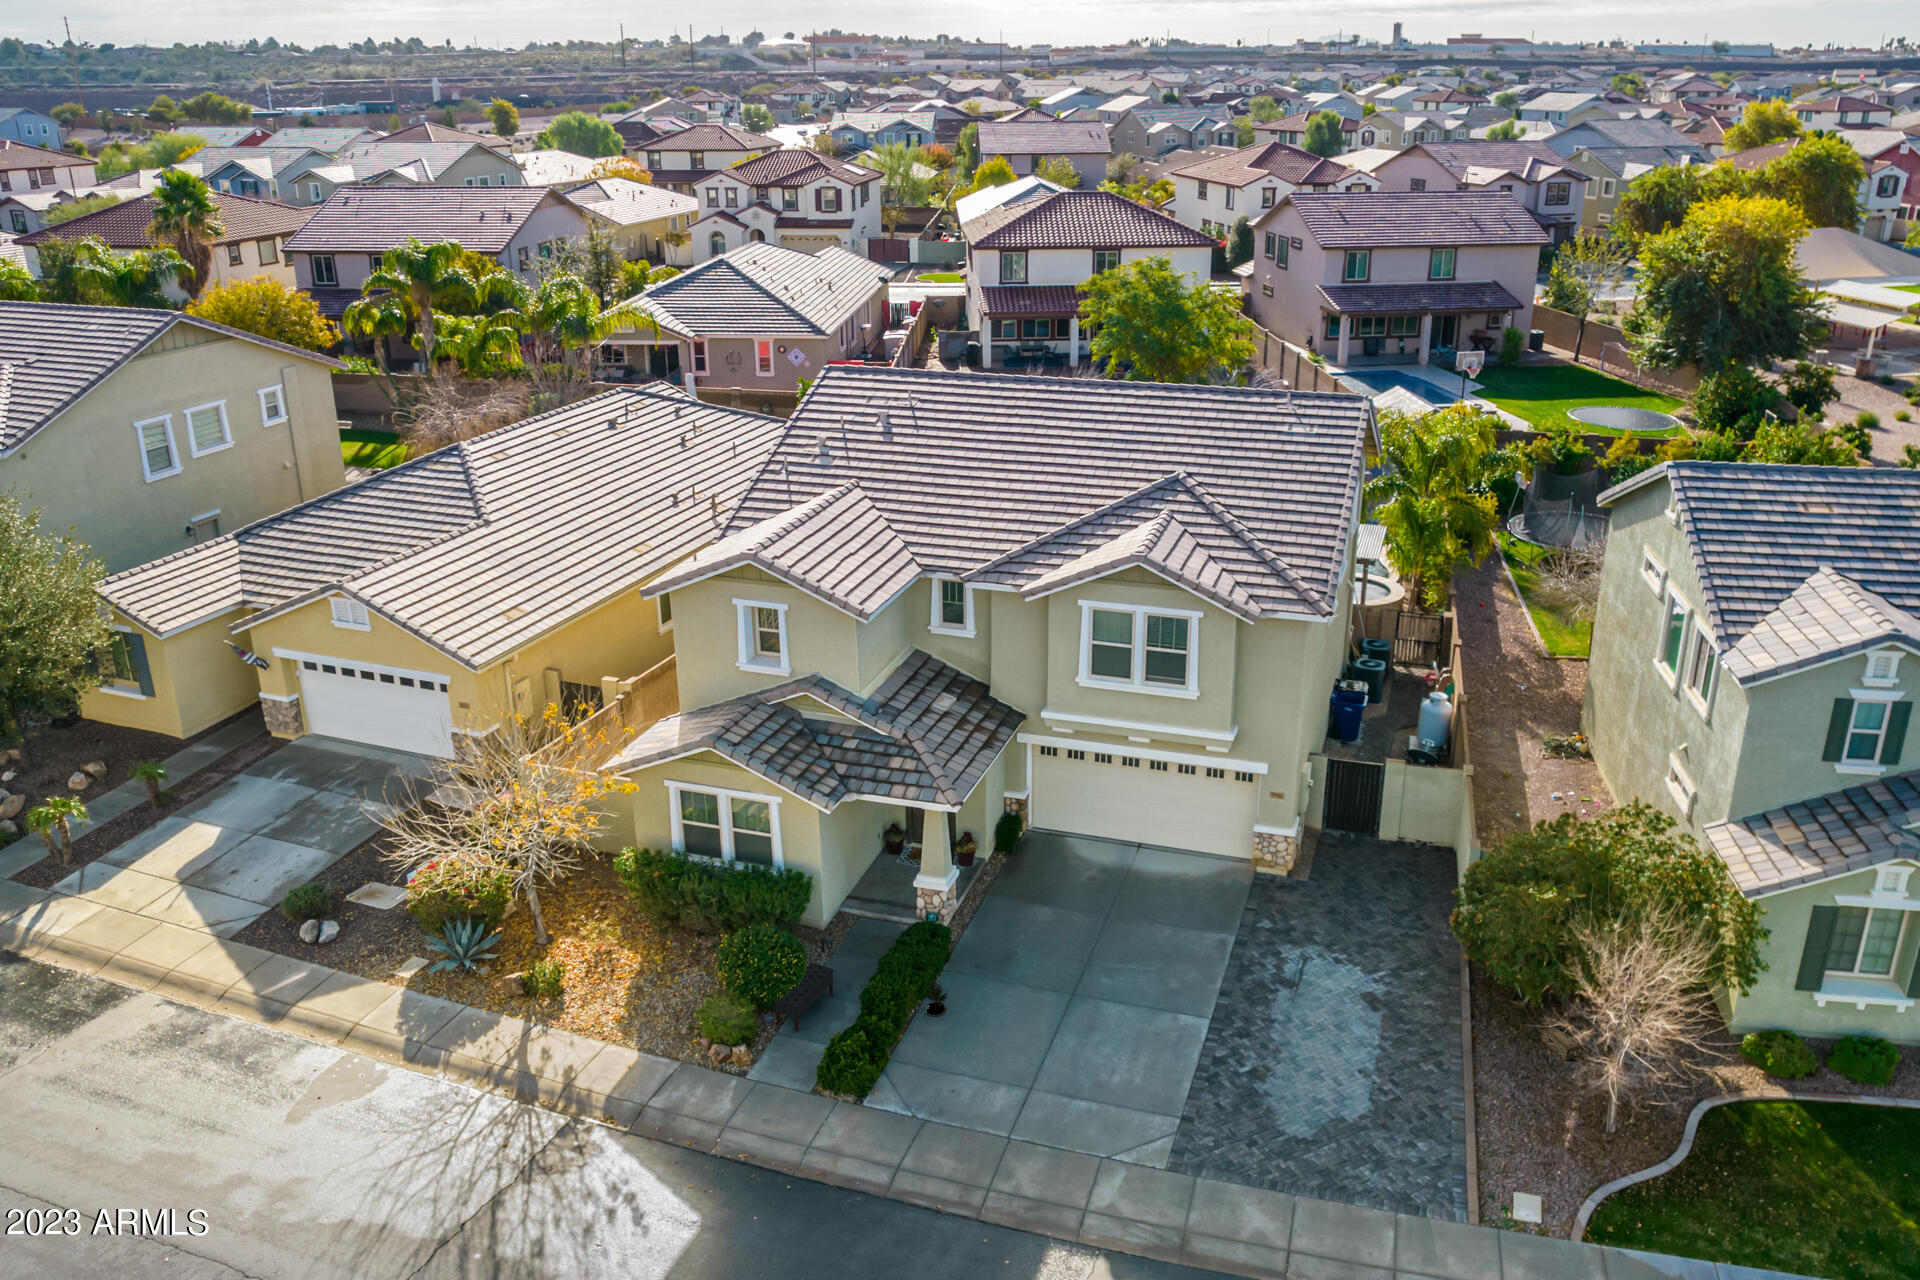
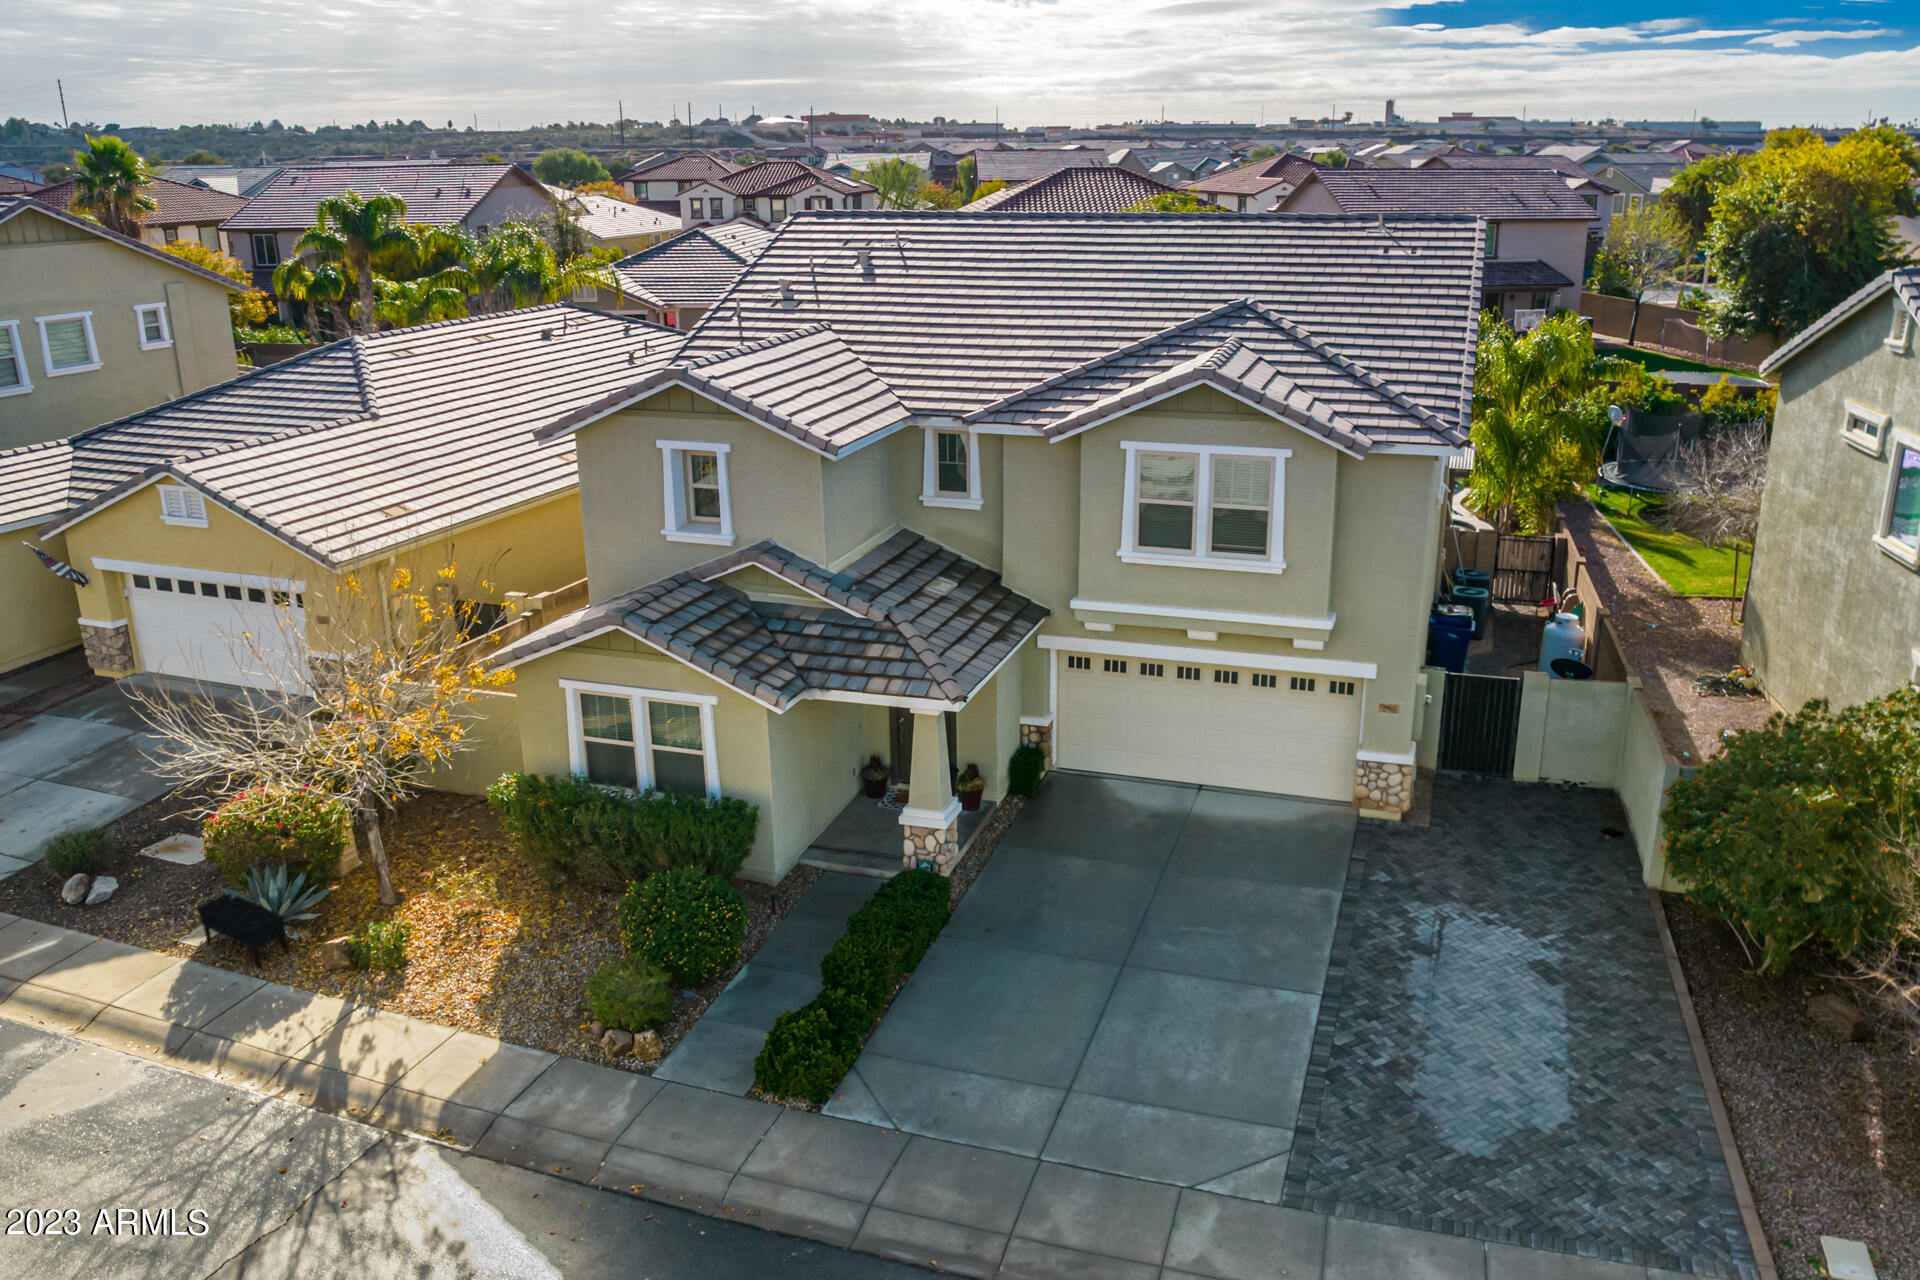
bench: present [774,963,833,1031] -> present [198,894,288,967]
potted tree: present [924,980,947,1016] -> present [1599,794,1630,840]

